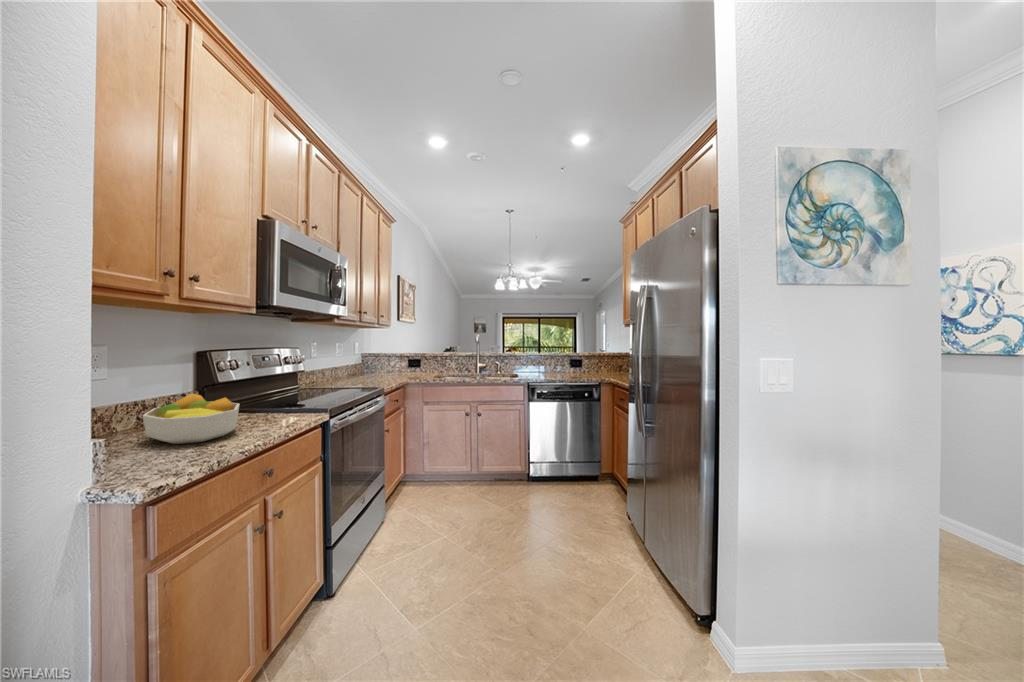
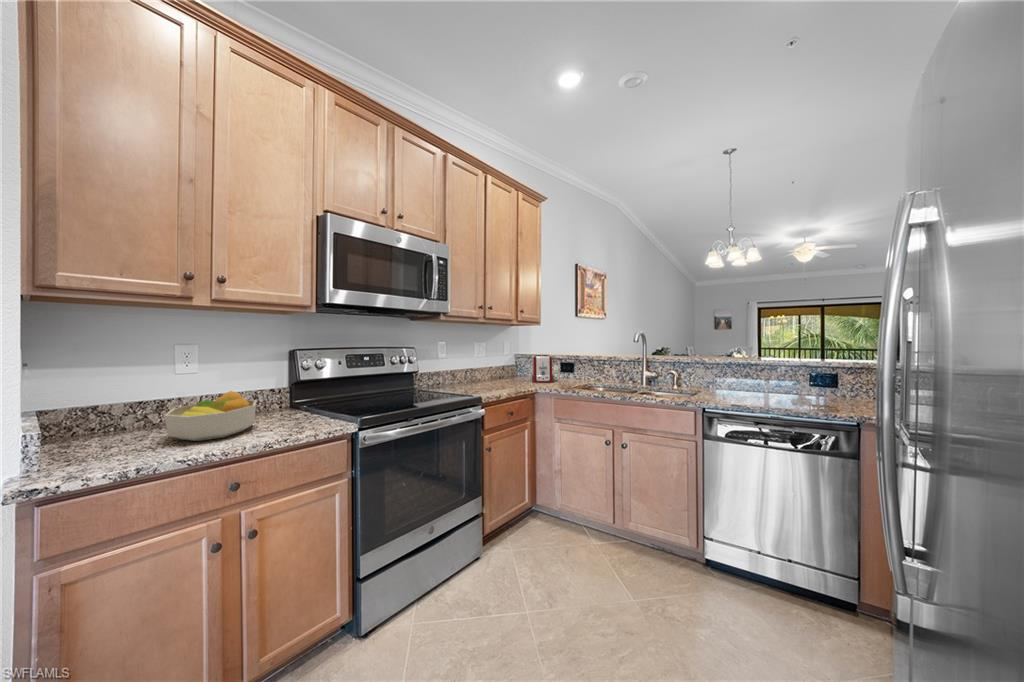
toaster: none [383,353,409,376] -> present [531,355,554,383]

